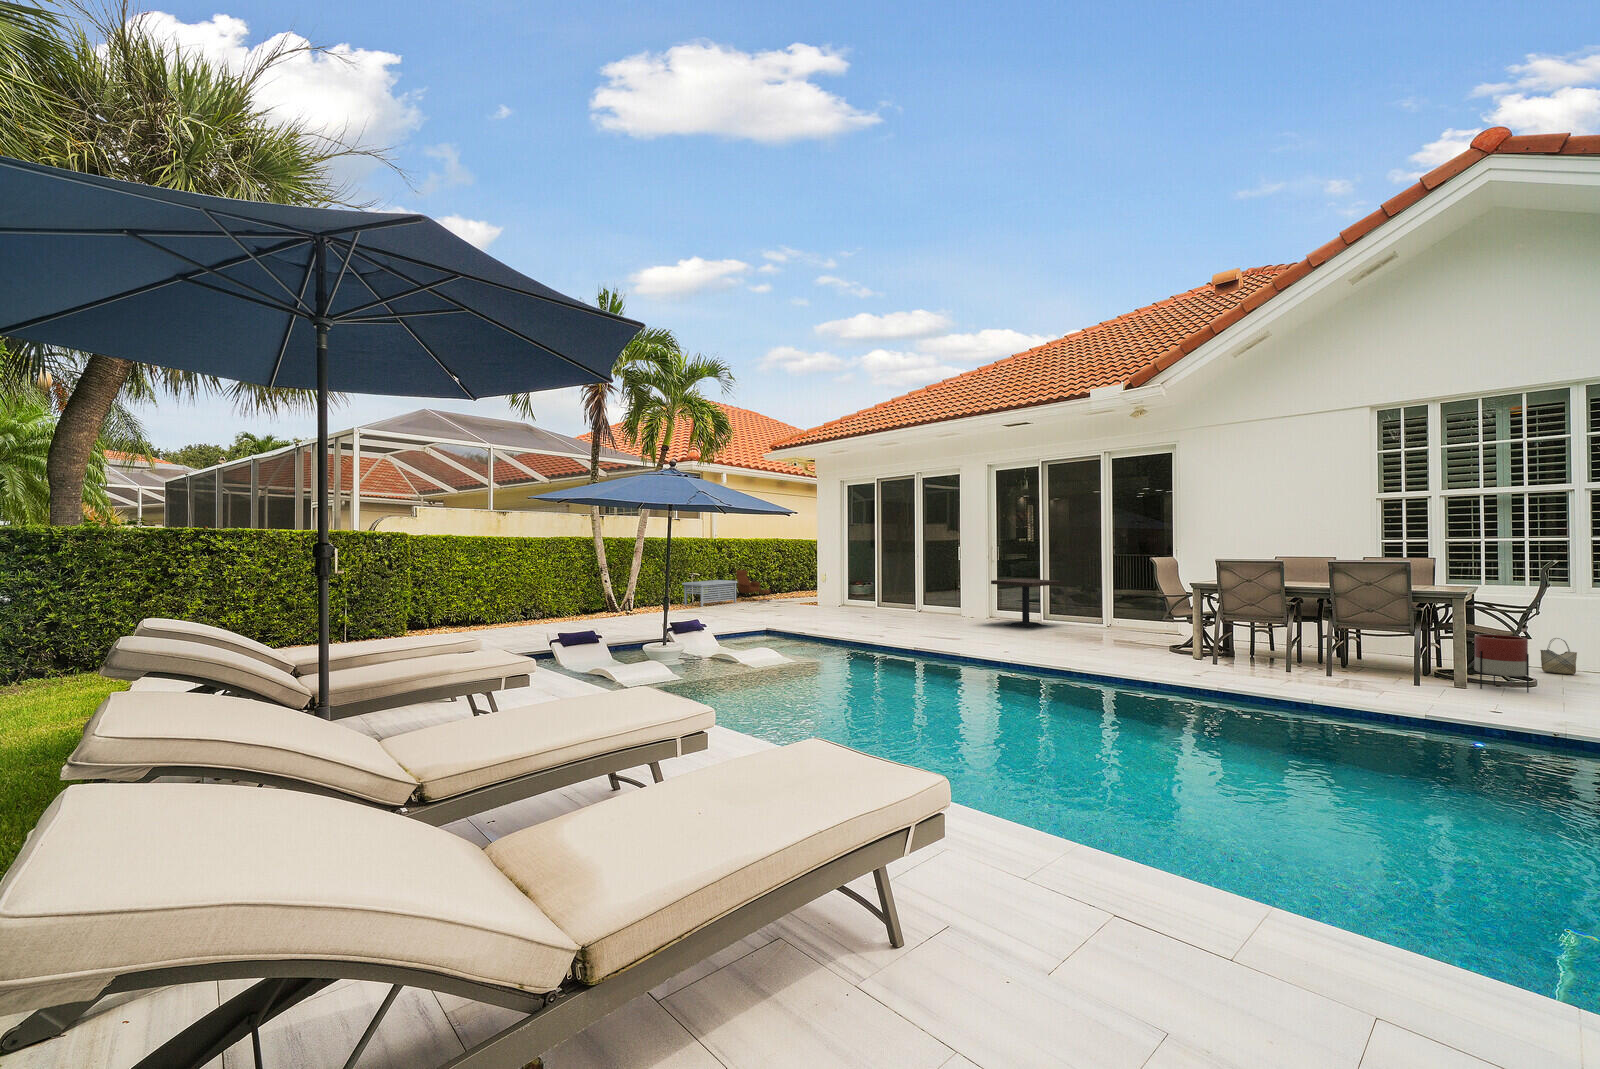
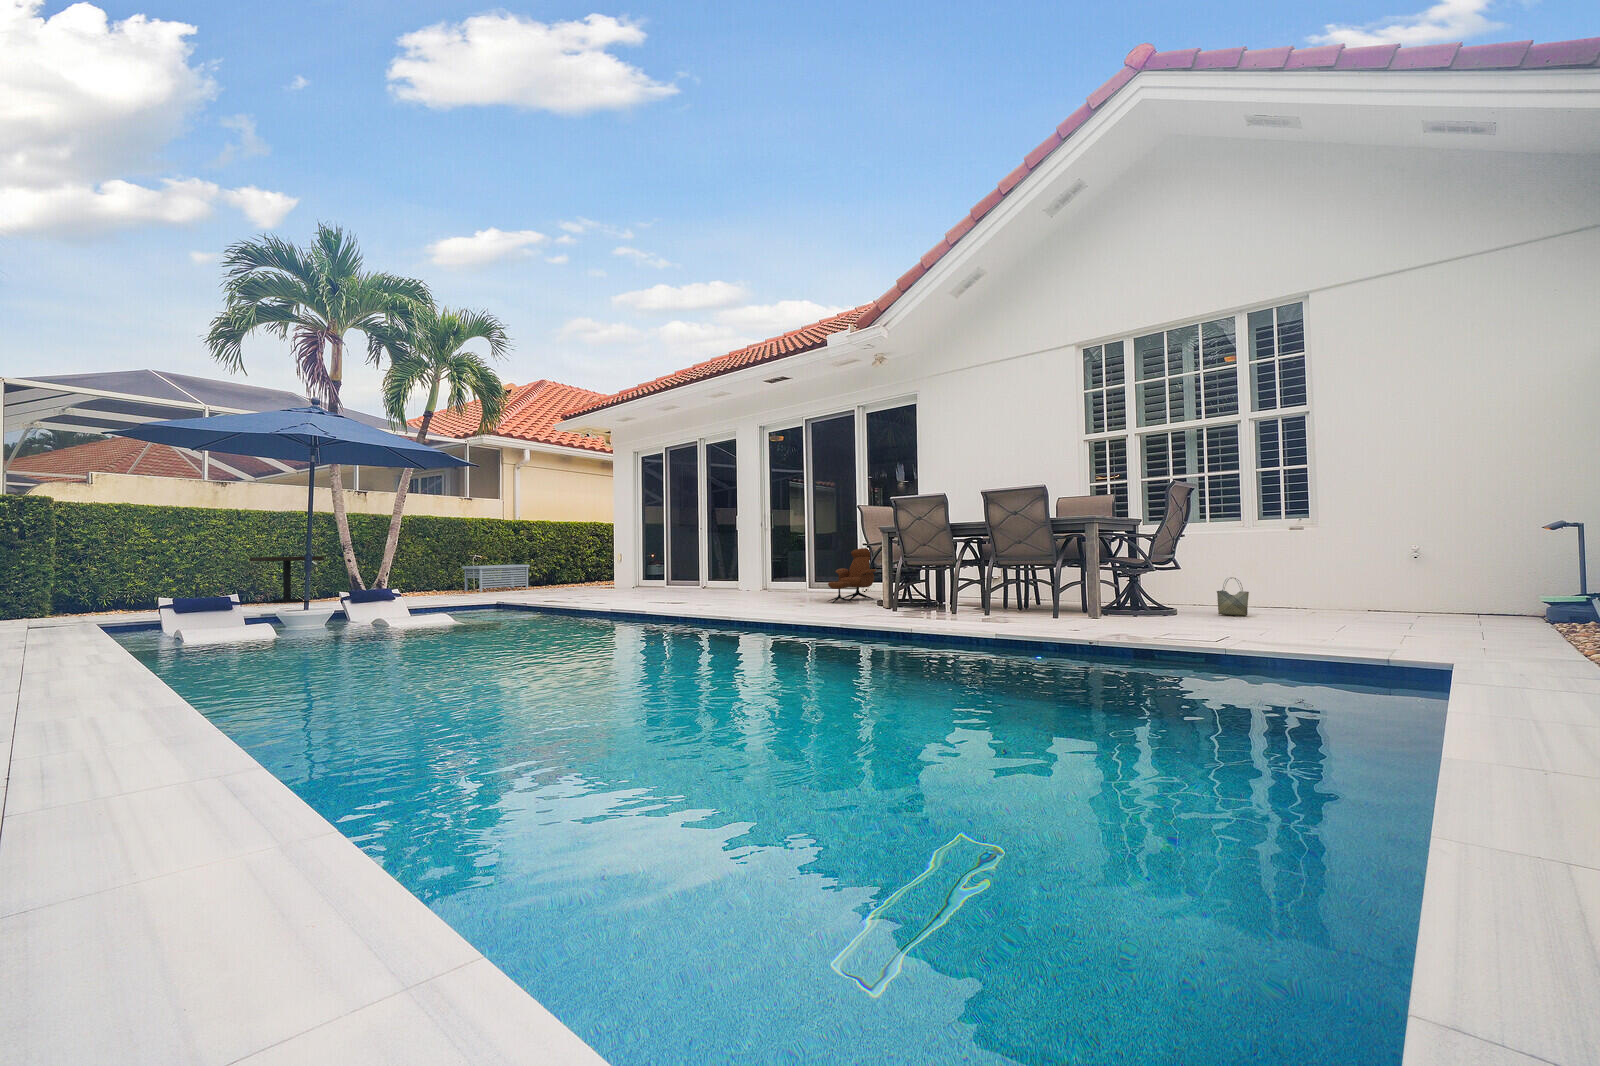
lounge chair: present [736,570,770,600] -> present [828,548,878,603]
side table: present [991,579,1061,628] -> present [250,556,324,604]
planter: present [1474,634,1529,693] -> none [1118,569,1165,629]

